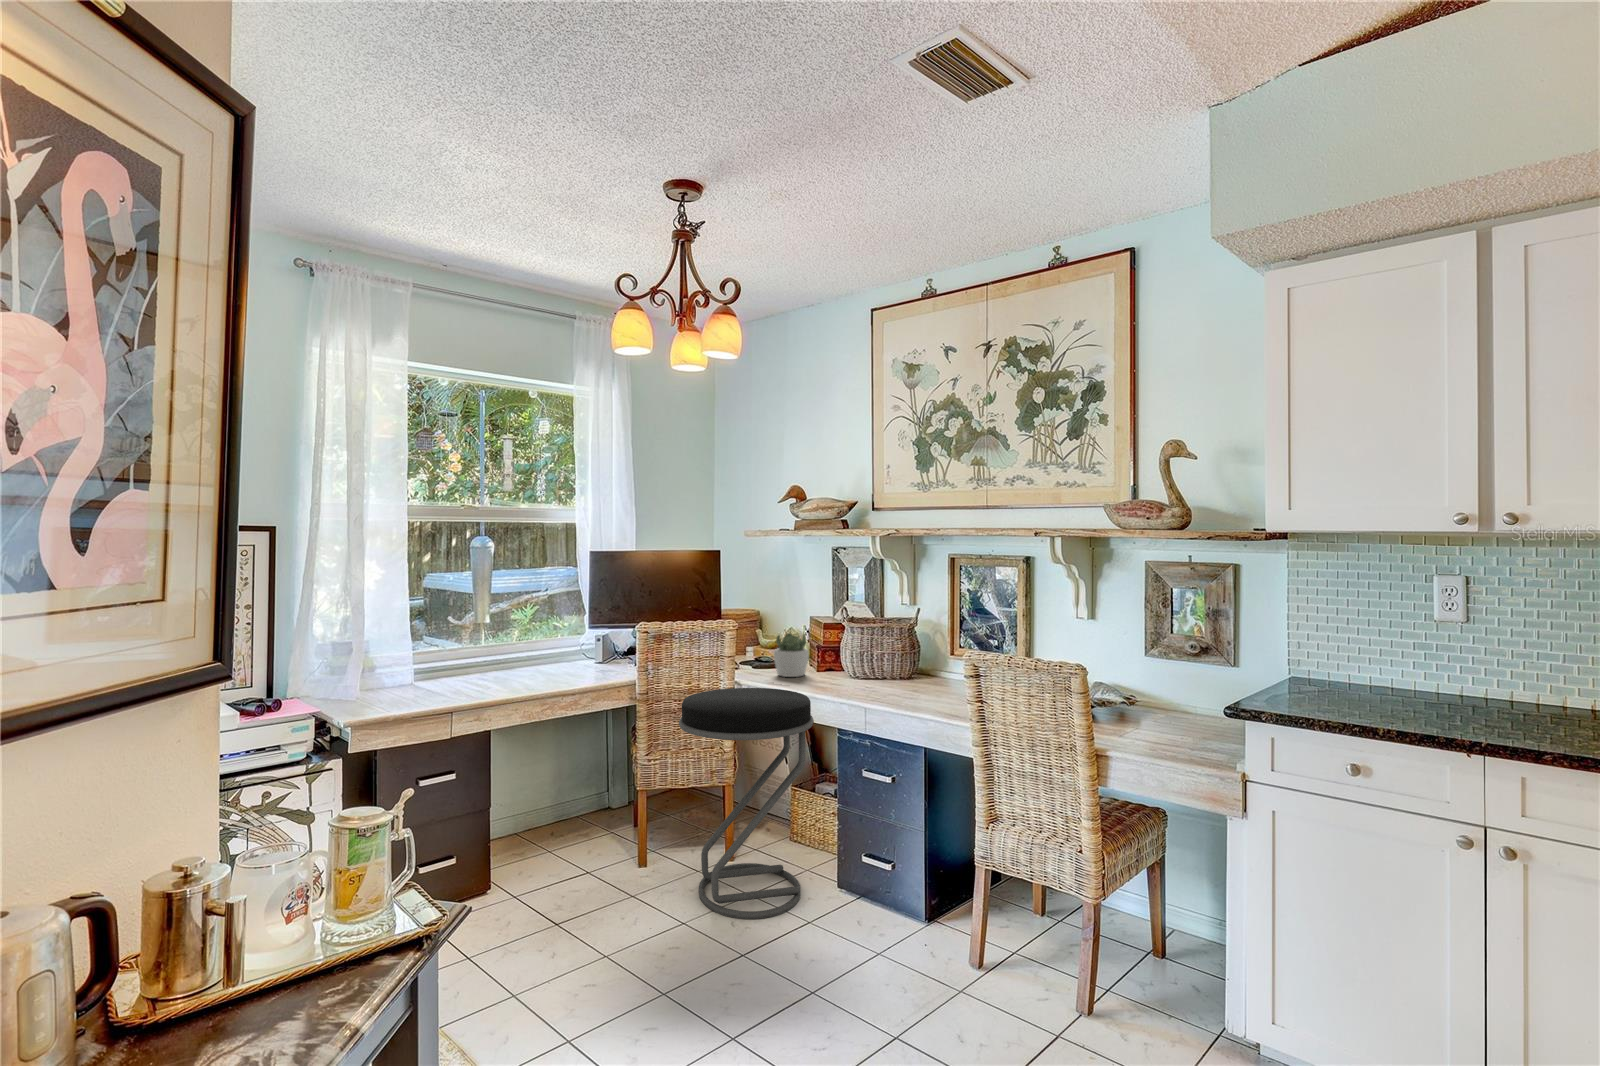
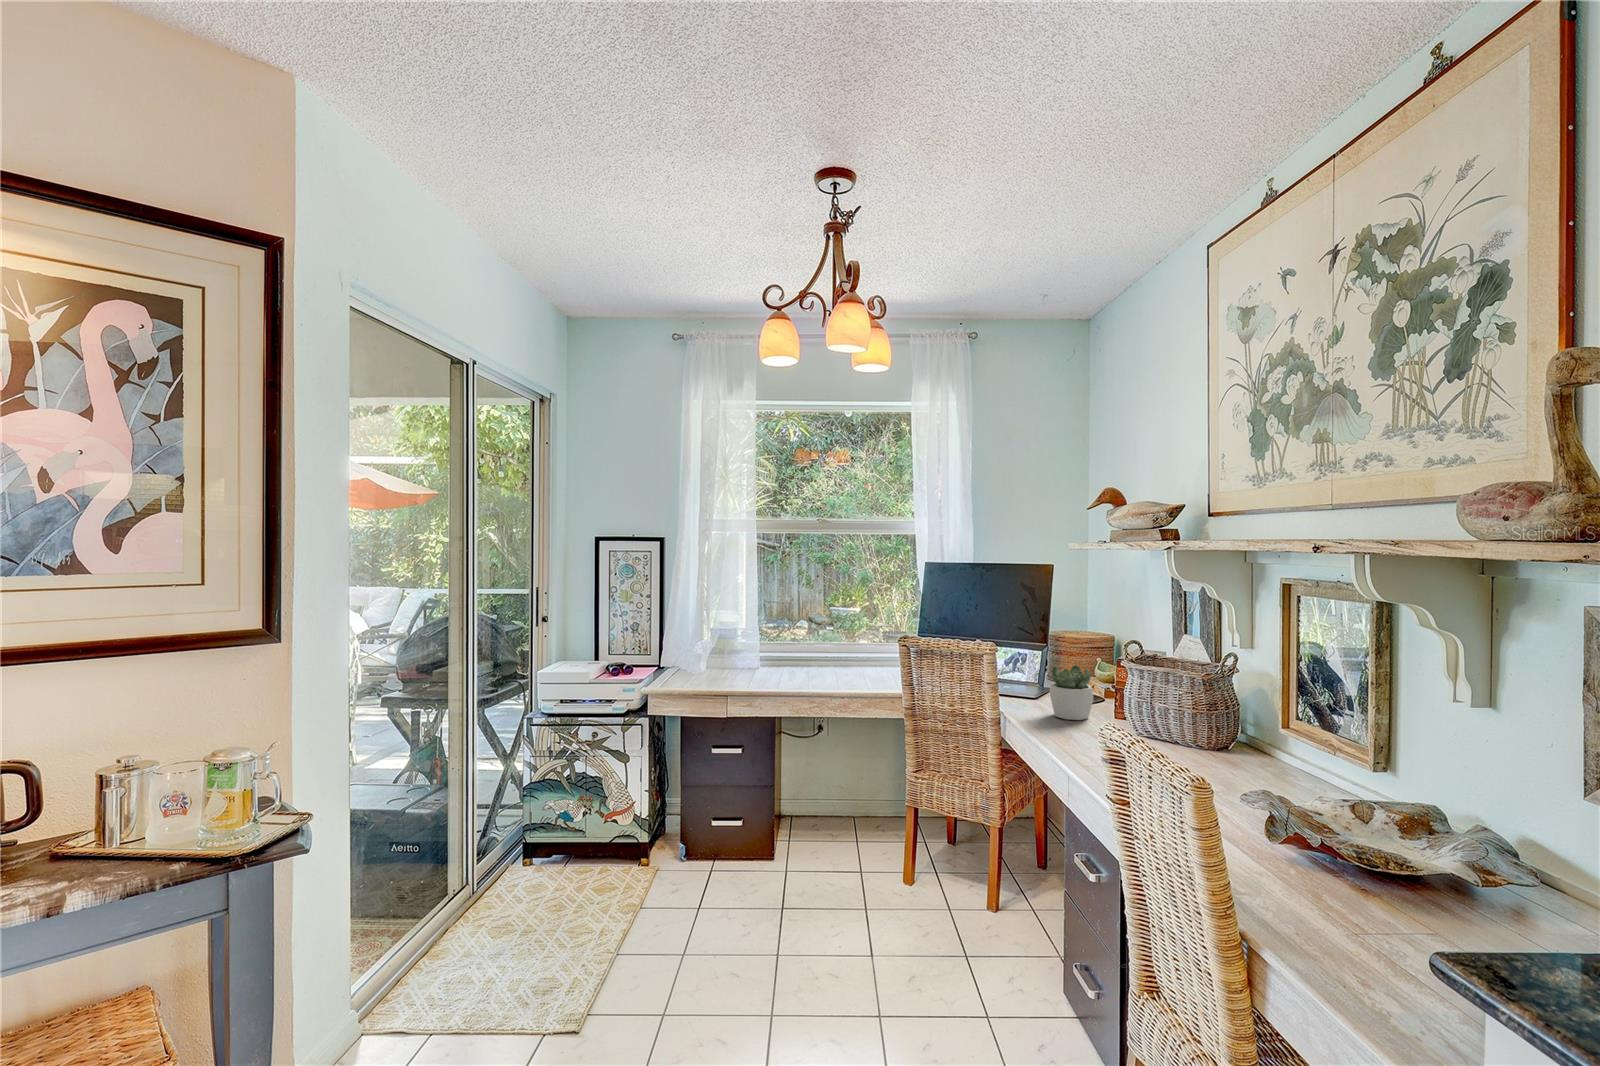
stool: present [679,688,814,919] -> none [885,716,1042,993]

